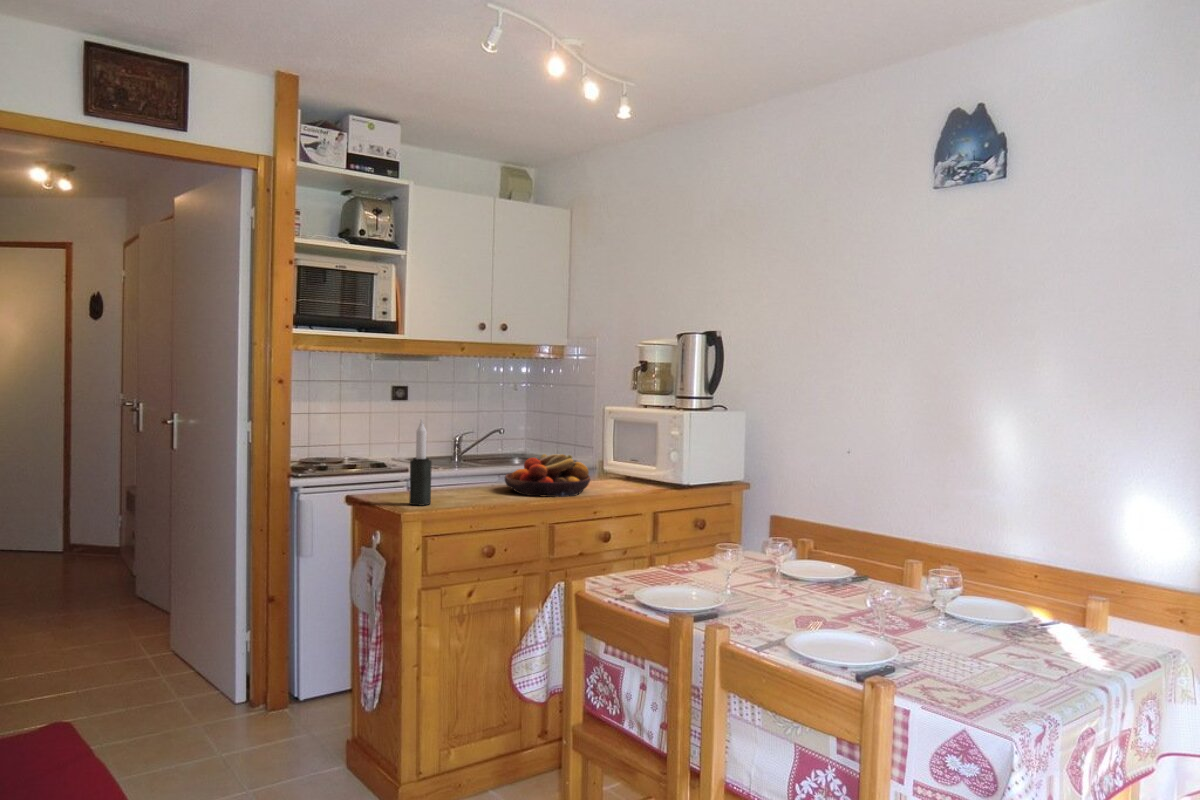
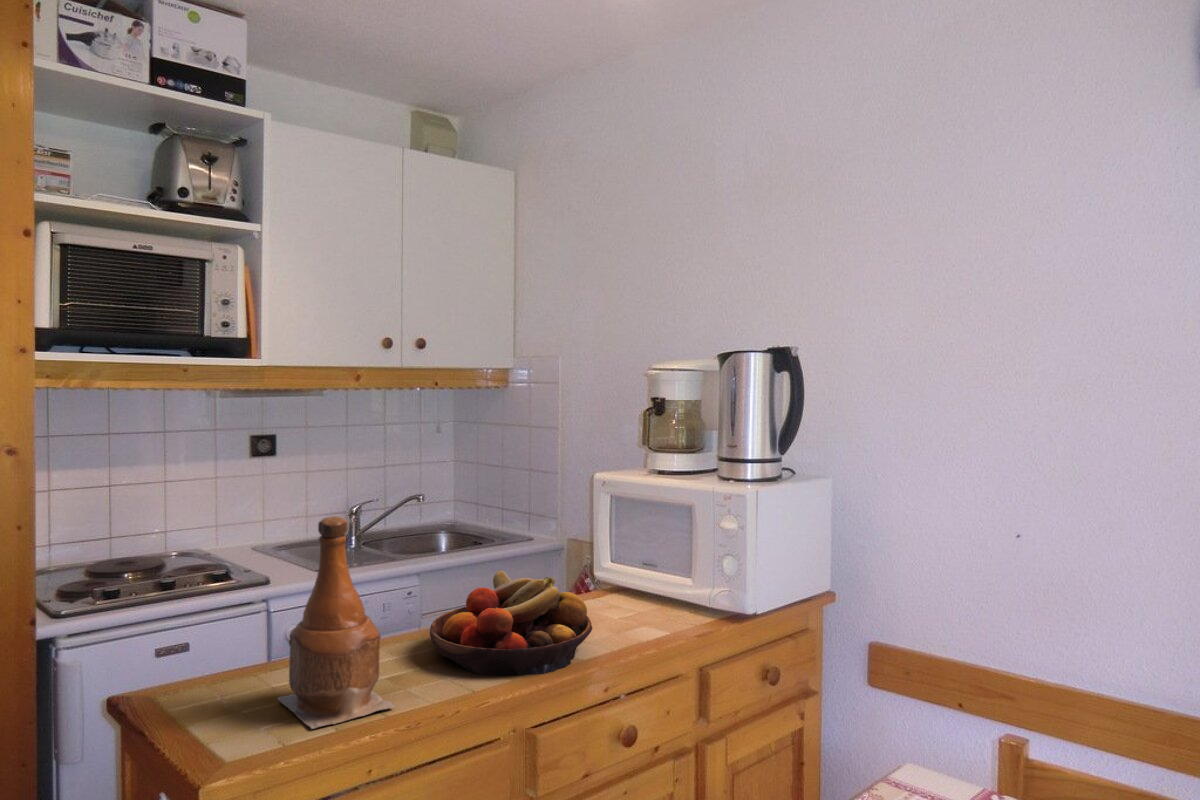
bottle: none [431,408,487,502] -> present [278,516,394,729]
candle: present [409,419,432,506] -> none [215,556,267,755]

